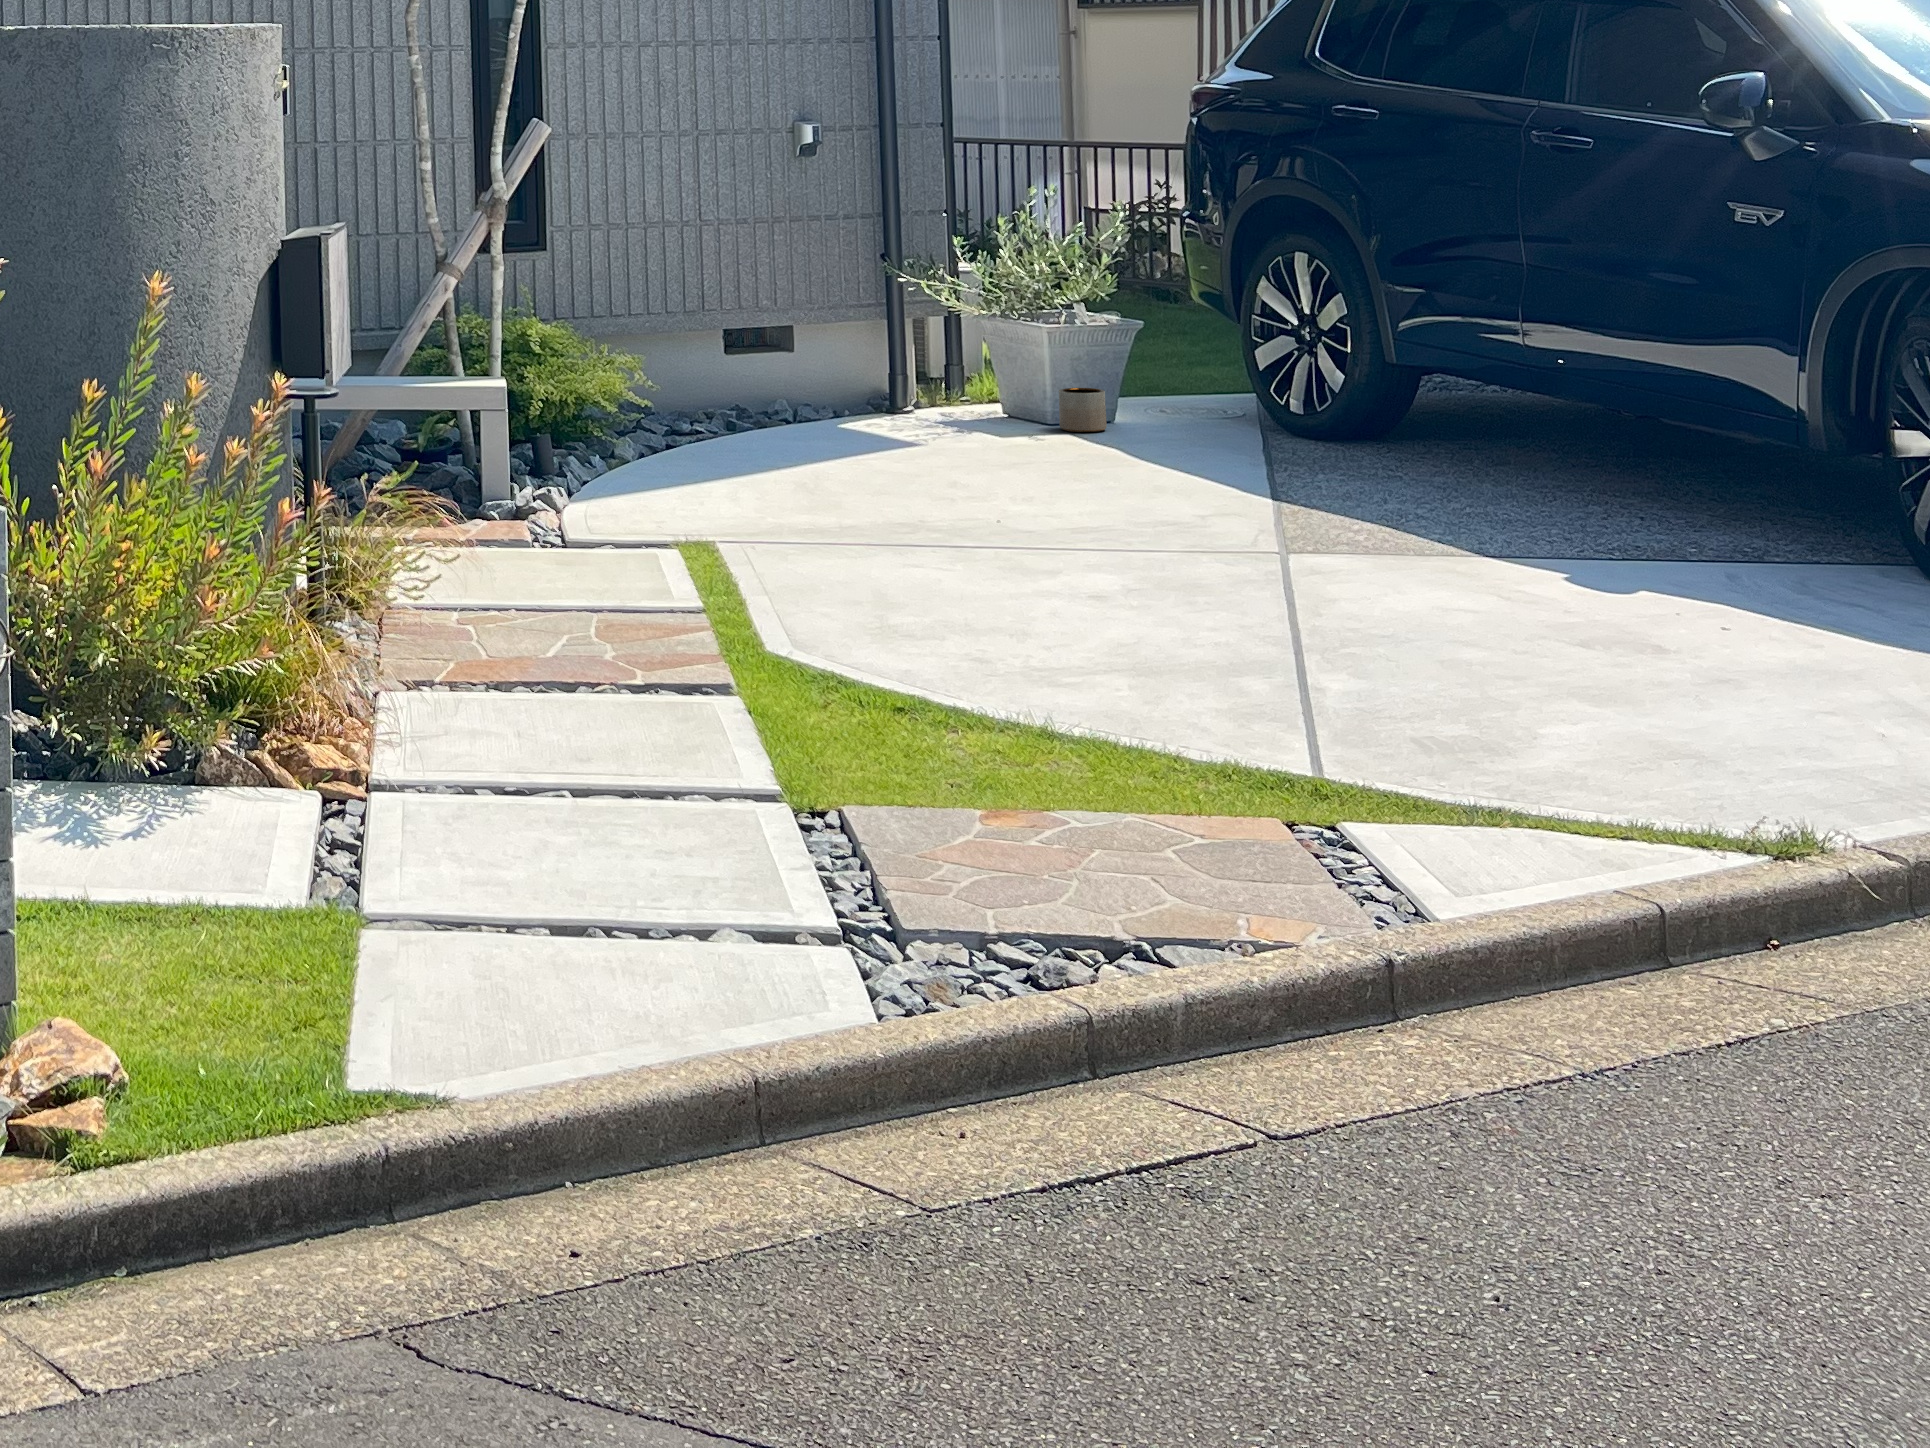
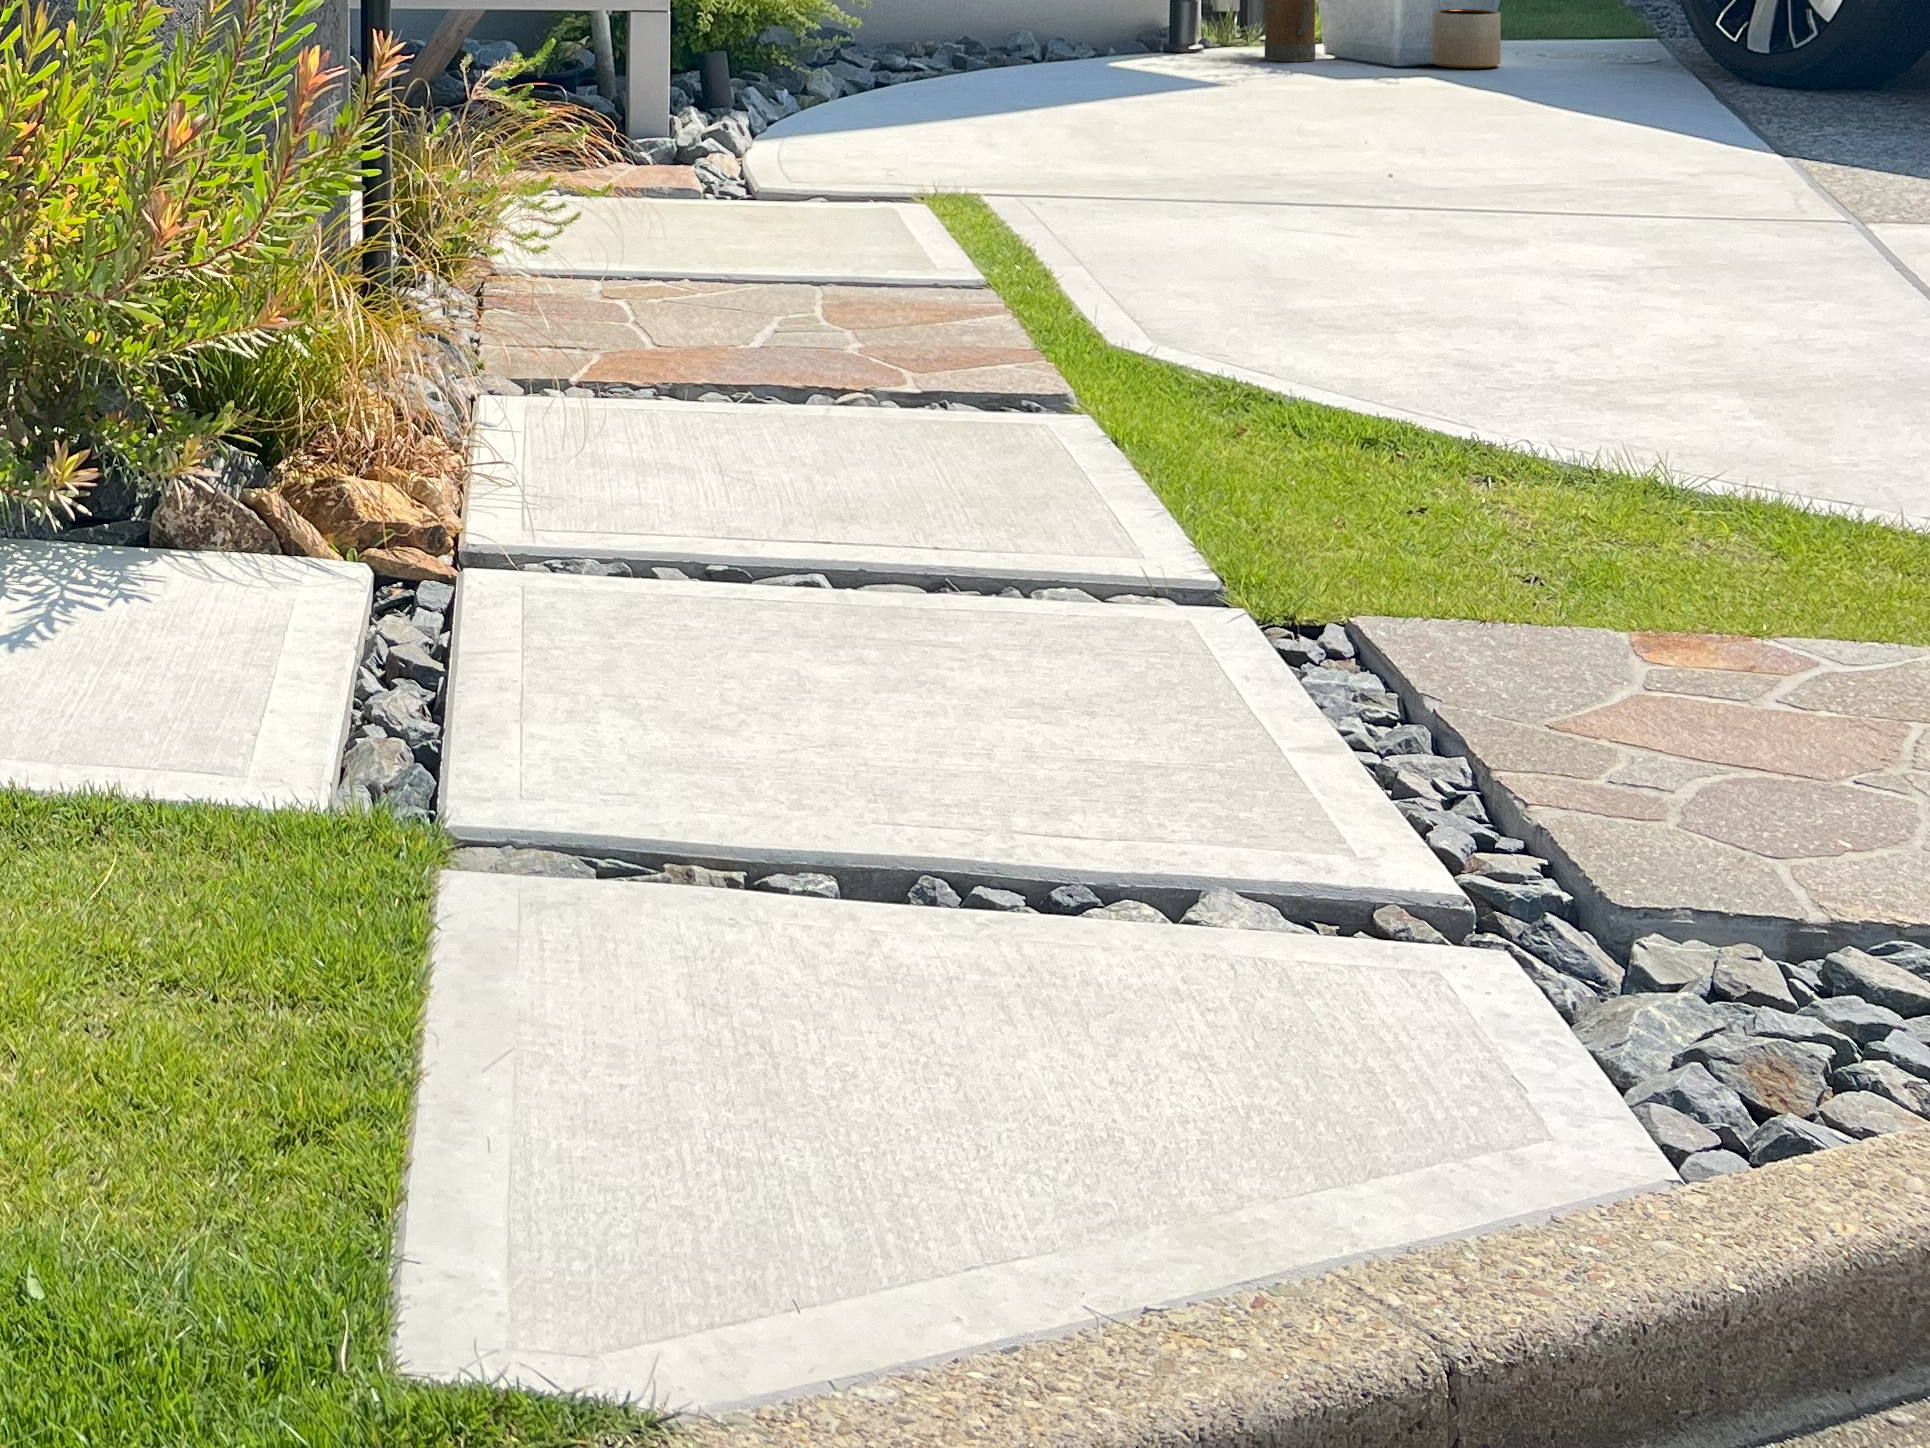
watering can: none [943,337,981,427] -> present [1265,0,1315,61]

